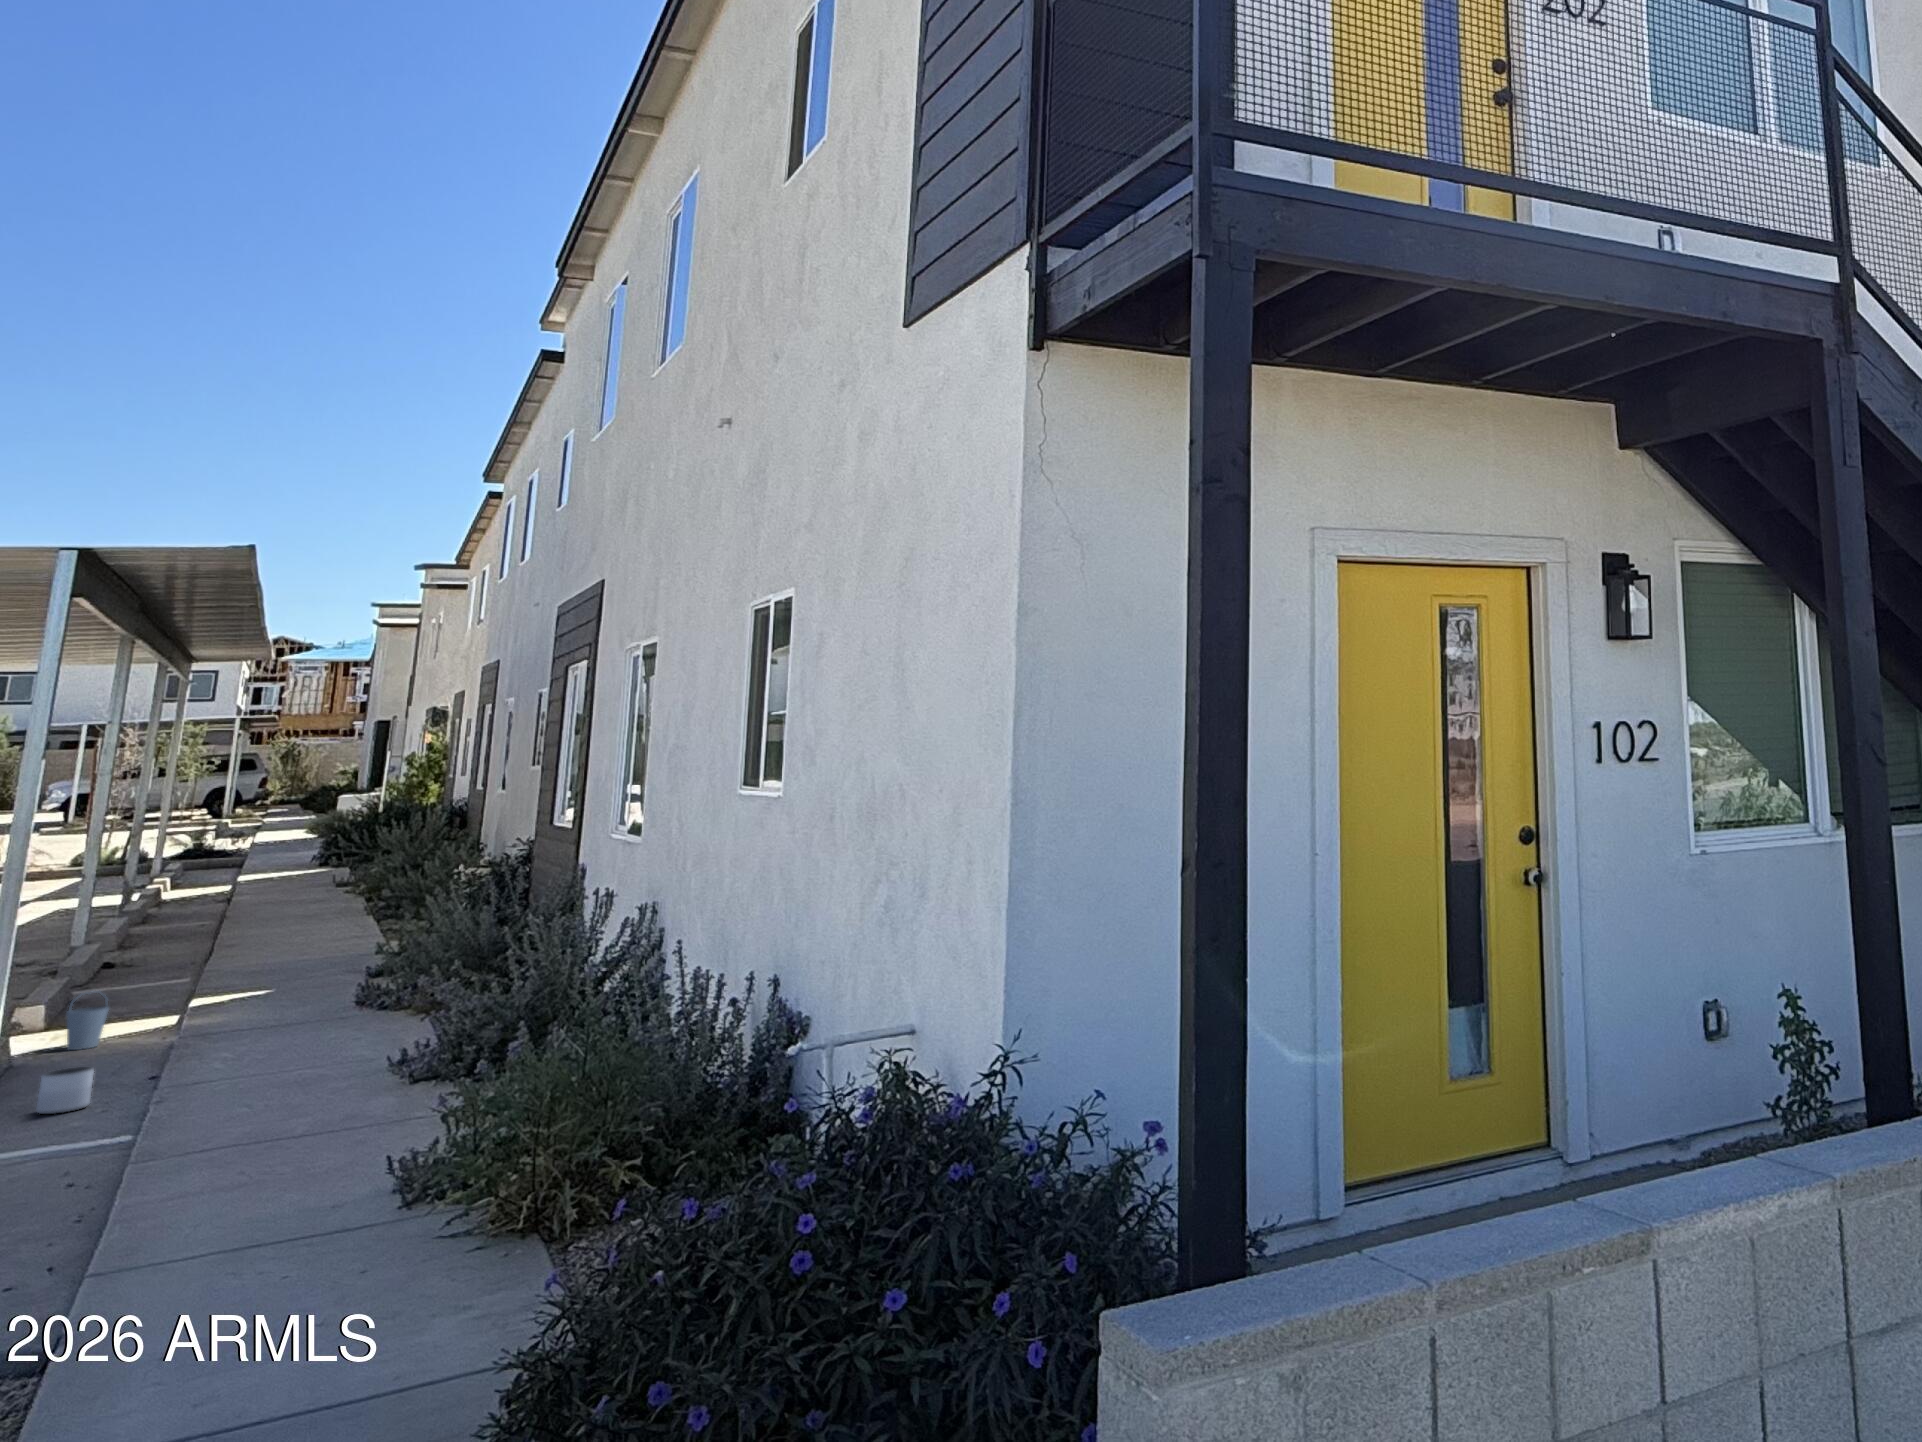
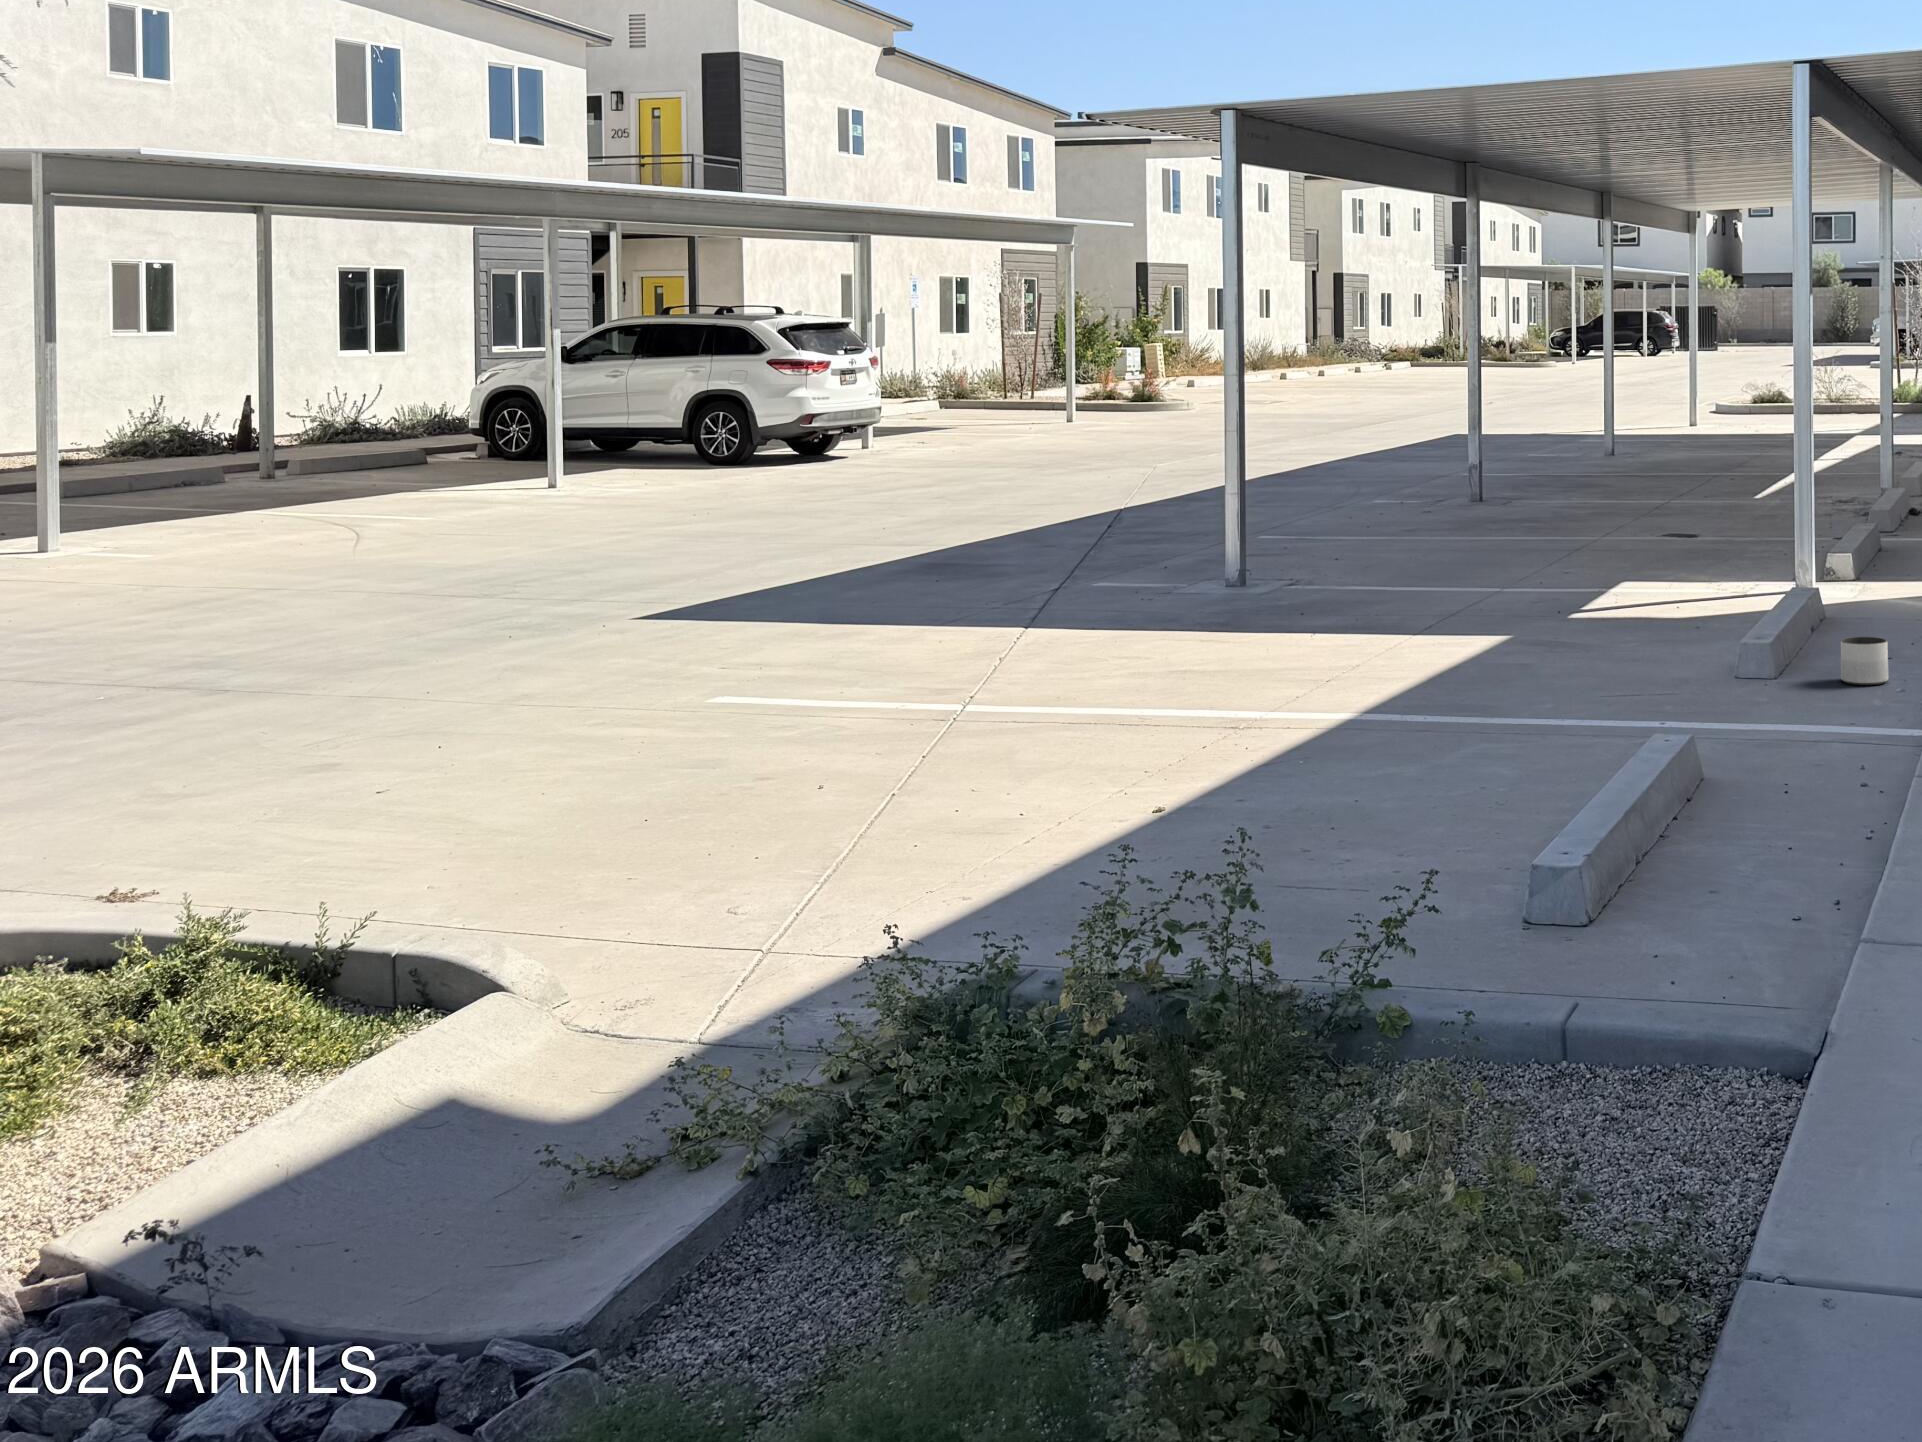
bucket: present [66,997,109,1050] -> none [1869,547,1906,608]

